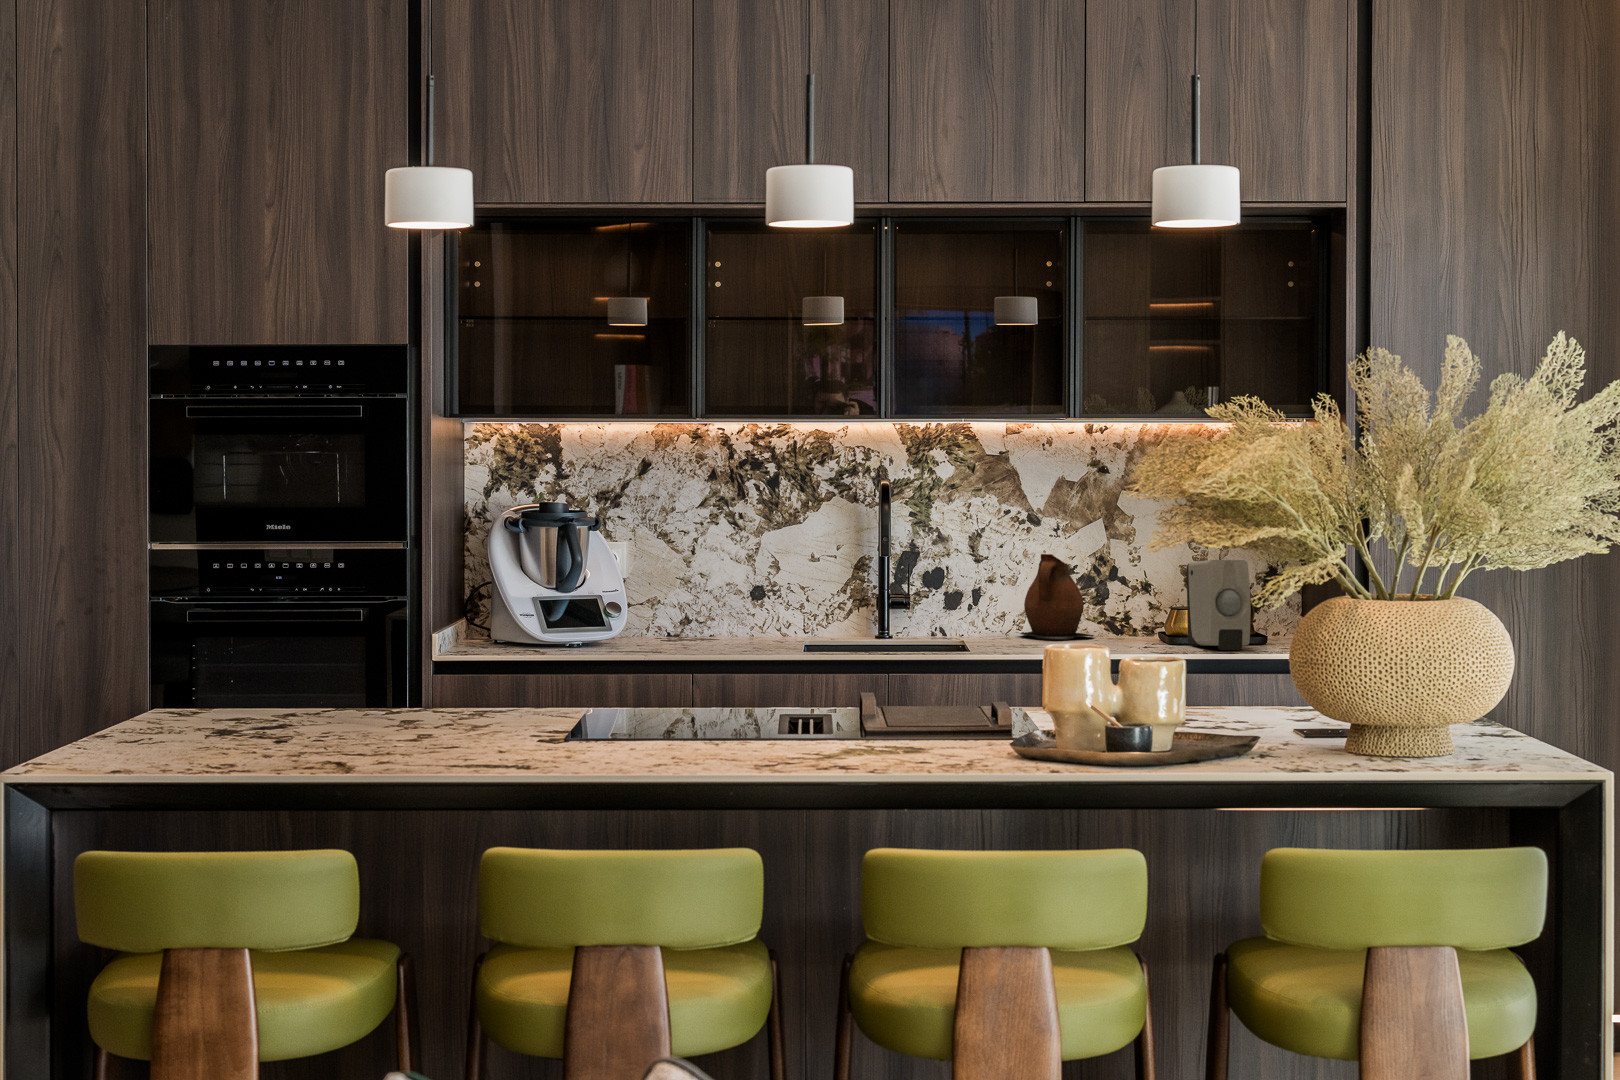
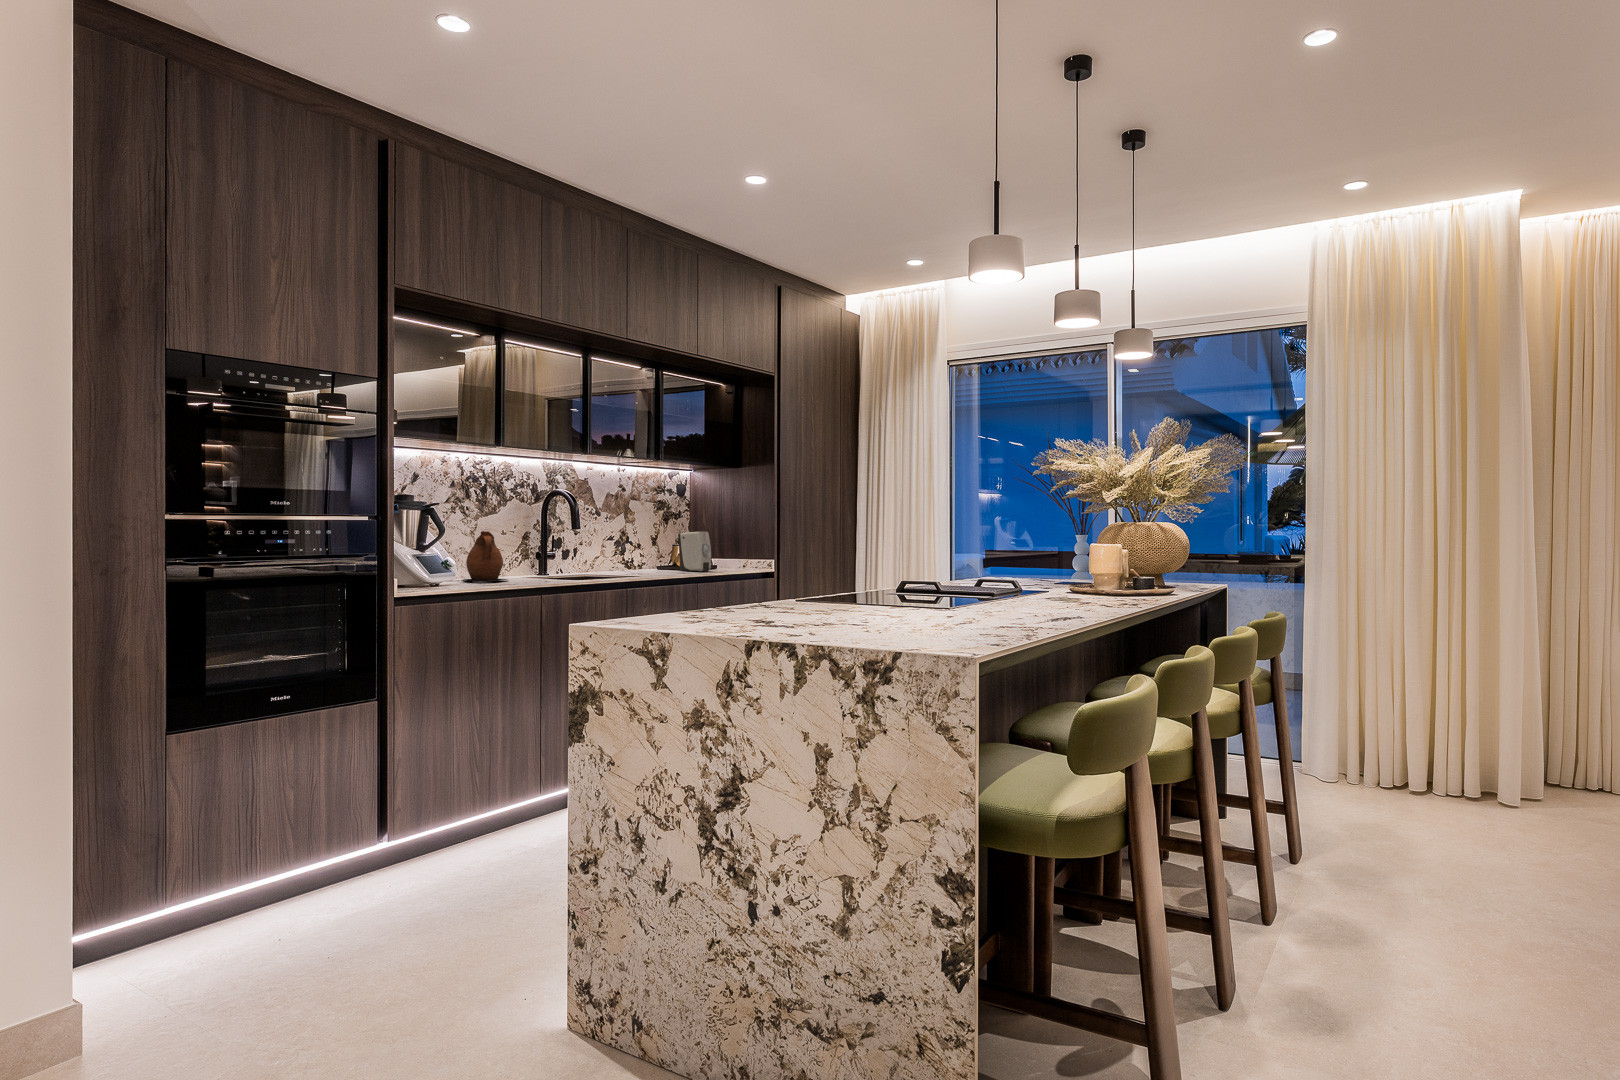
ceramic pitcher: present [1020,554,1094,638] -> present [463,531,507,581]

